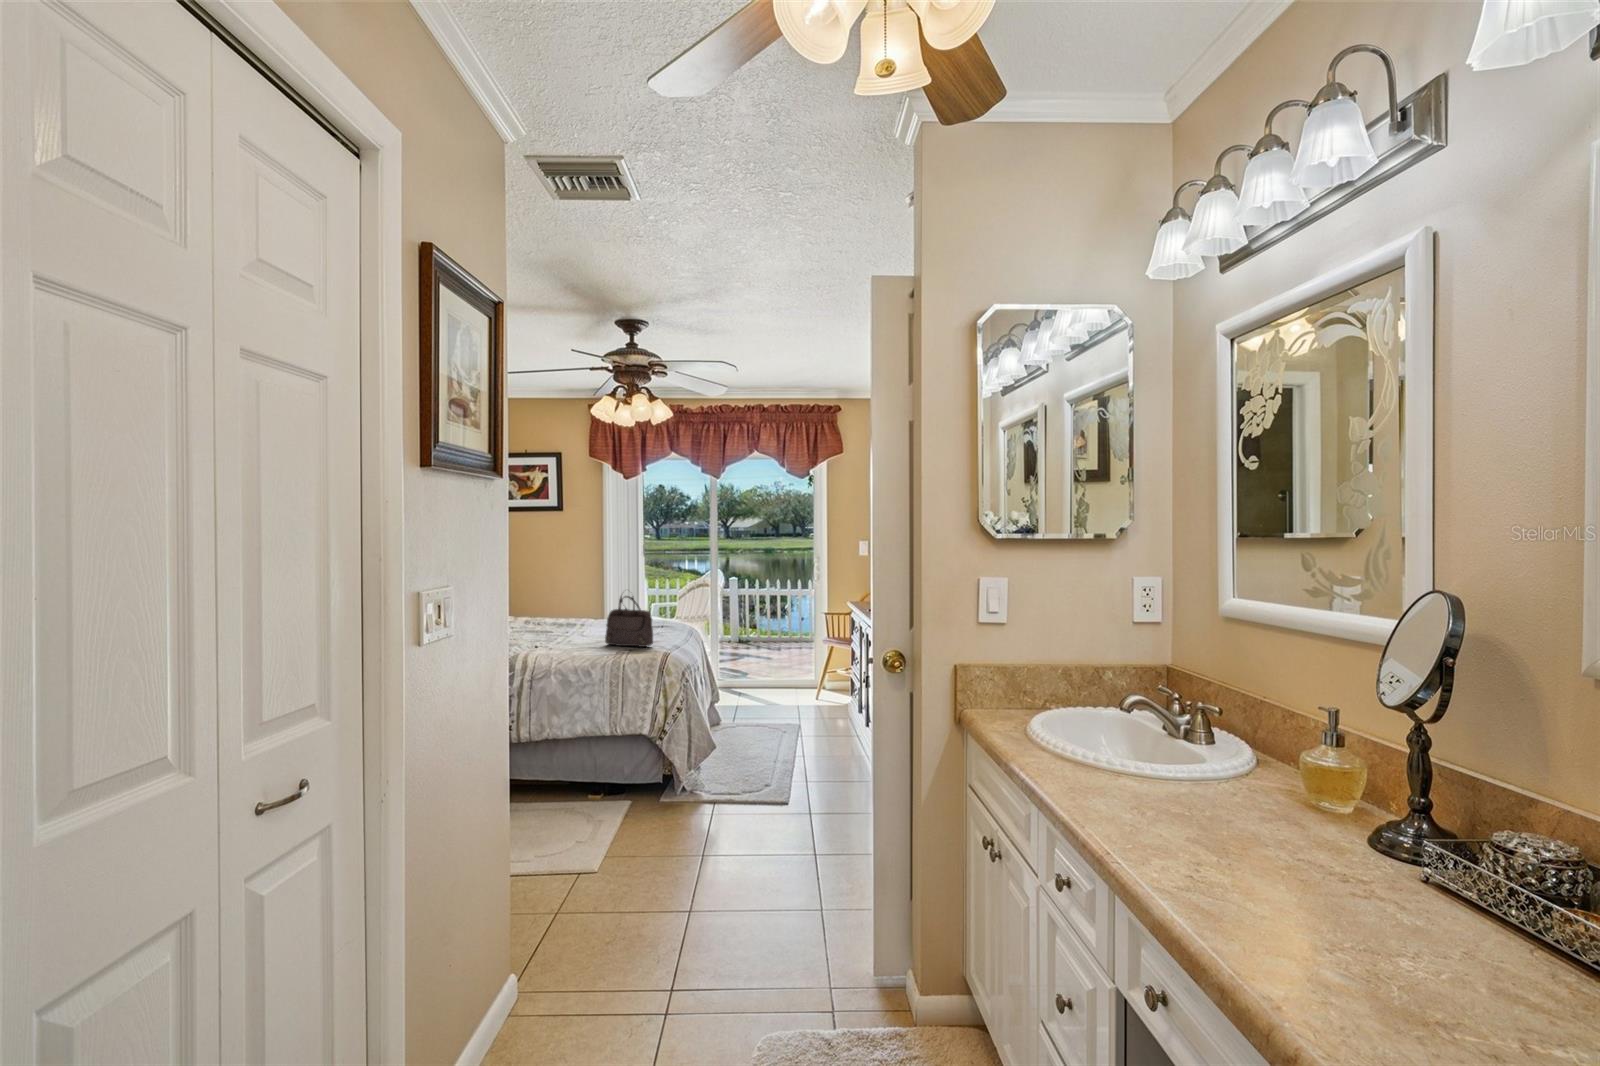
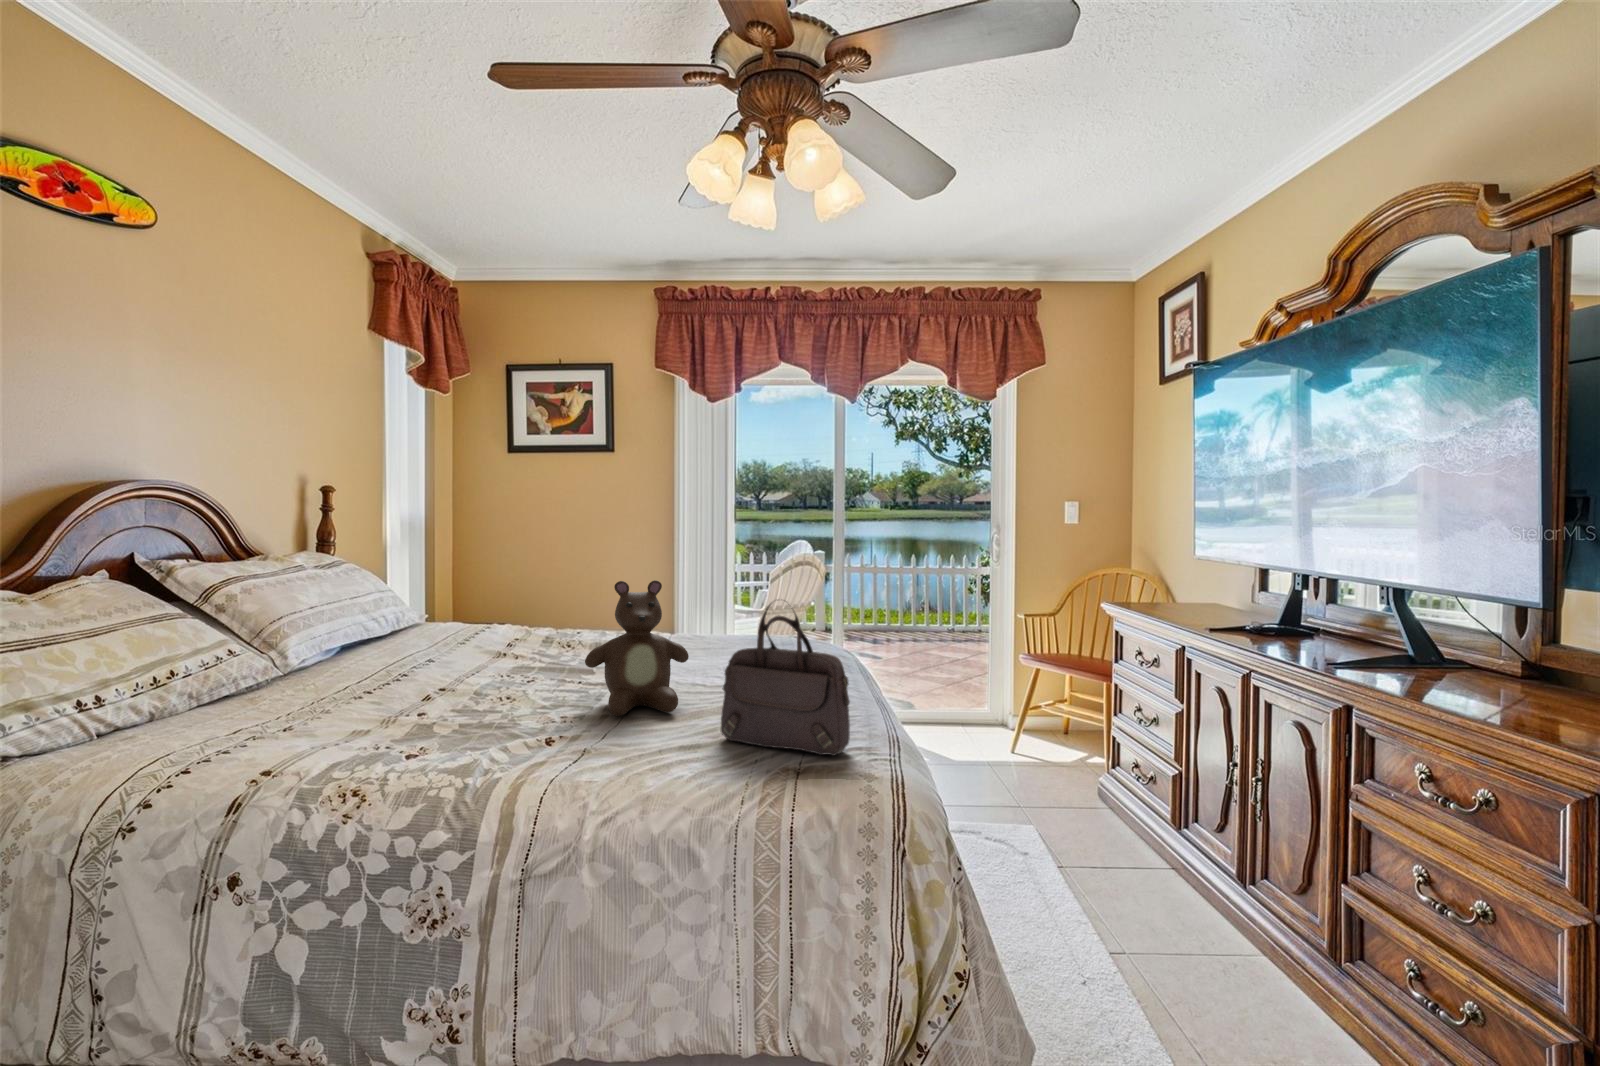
teddy bear: none [550,585,596,640] -> present [585,580,689,716]

